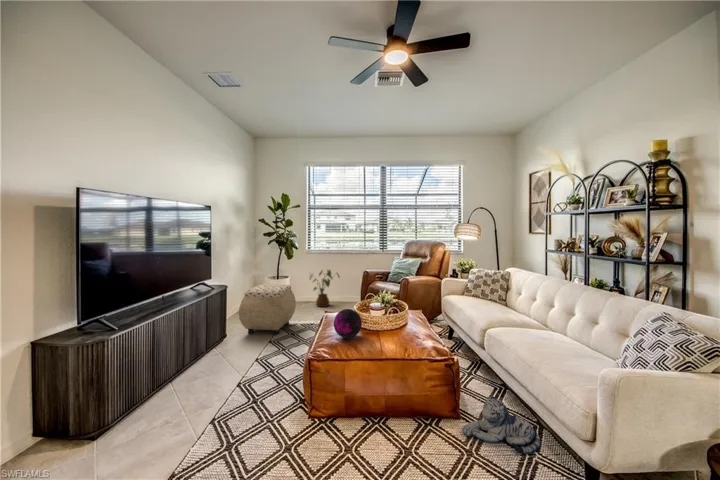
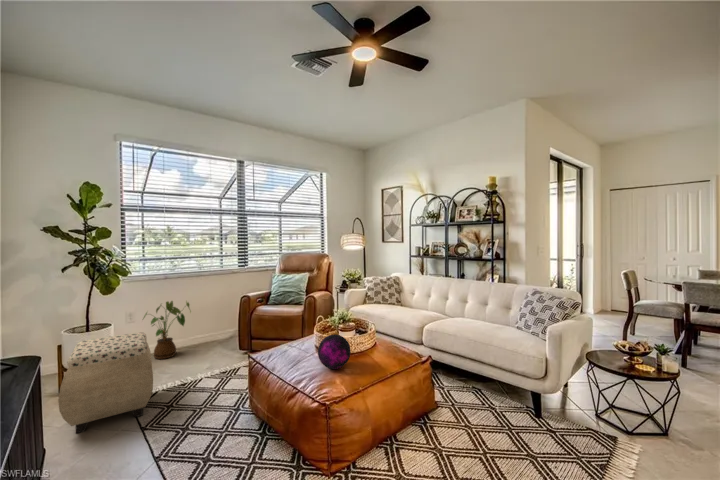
plush toy: present [462,396,541,454] -> none [448,376,492,417]

